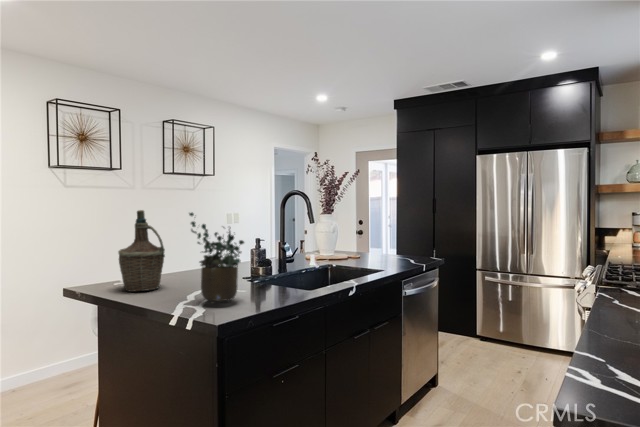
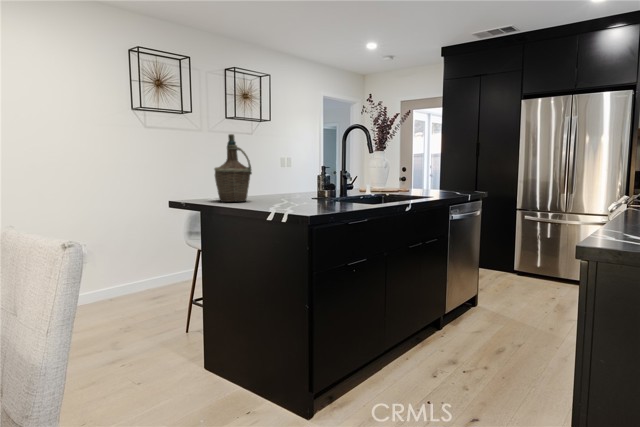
potted plant: present [189,213,244,304] -> none [276,132,325,208]

